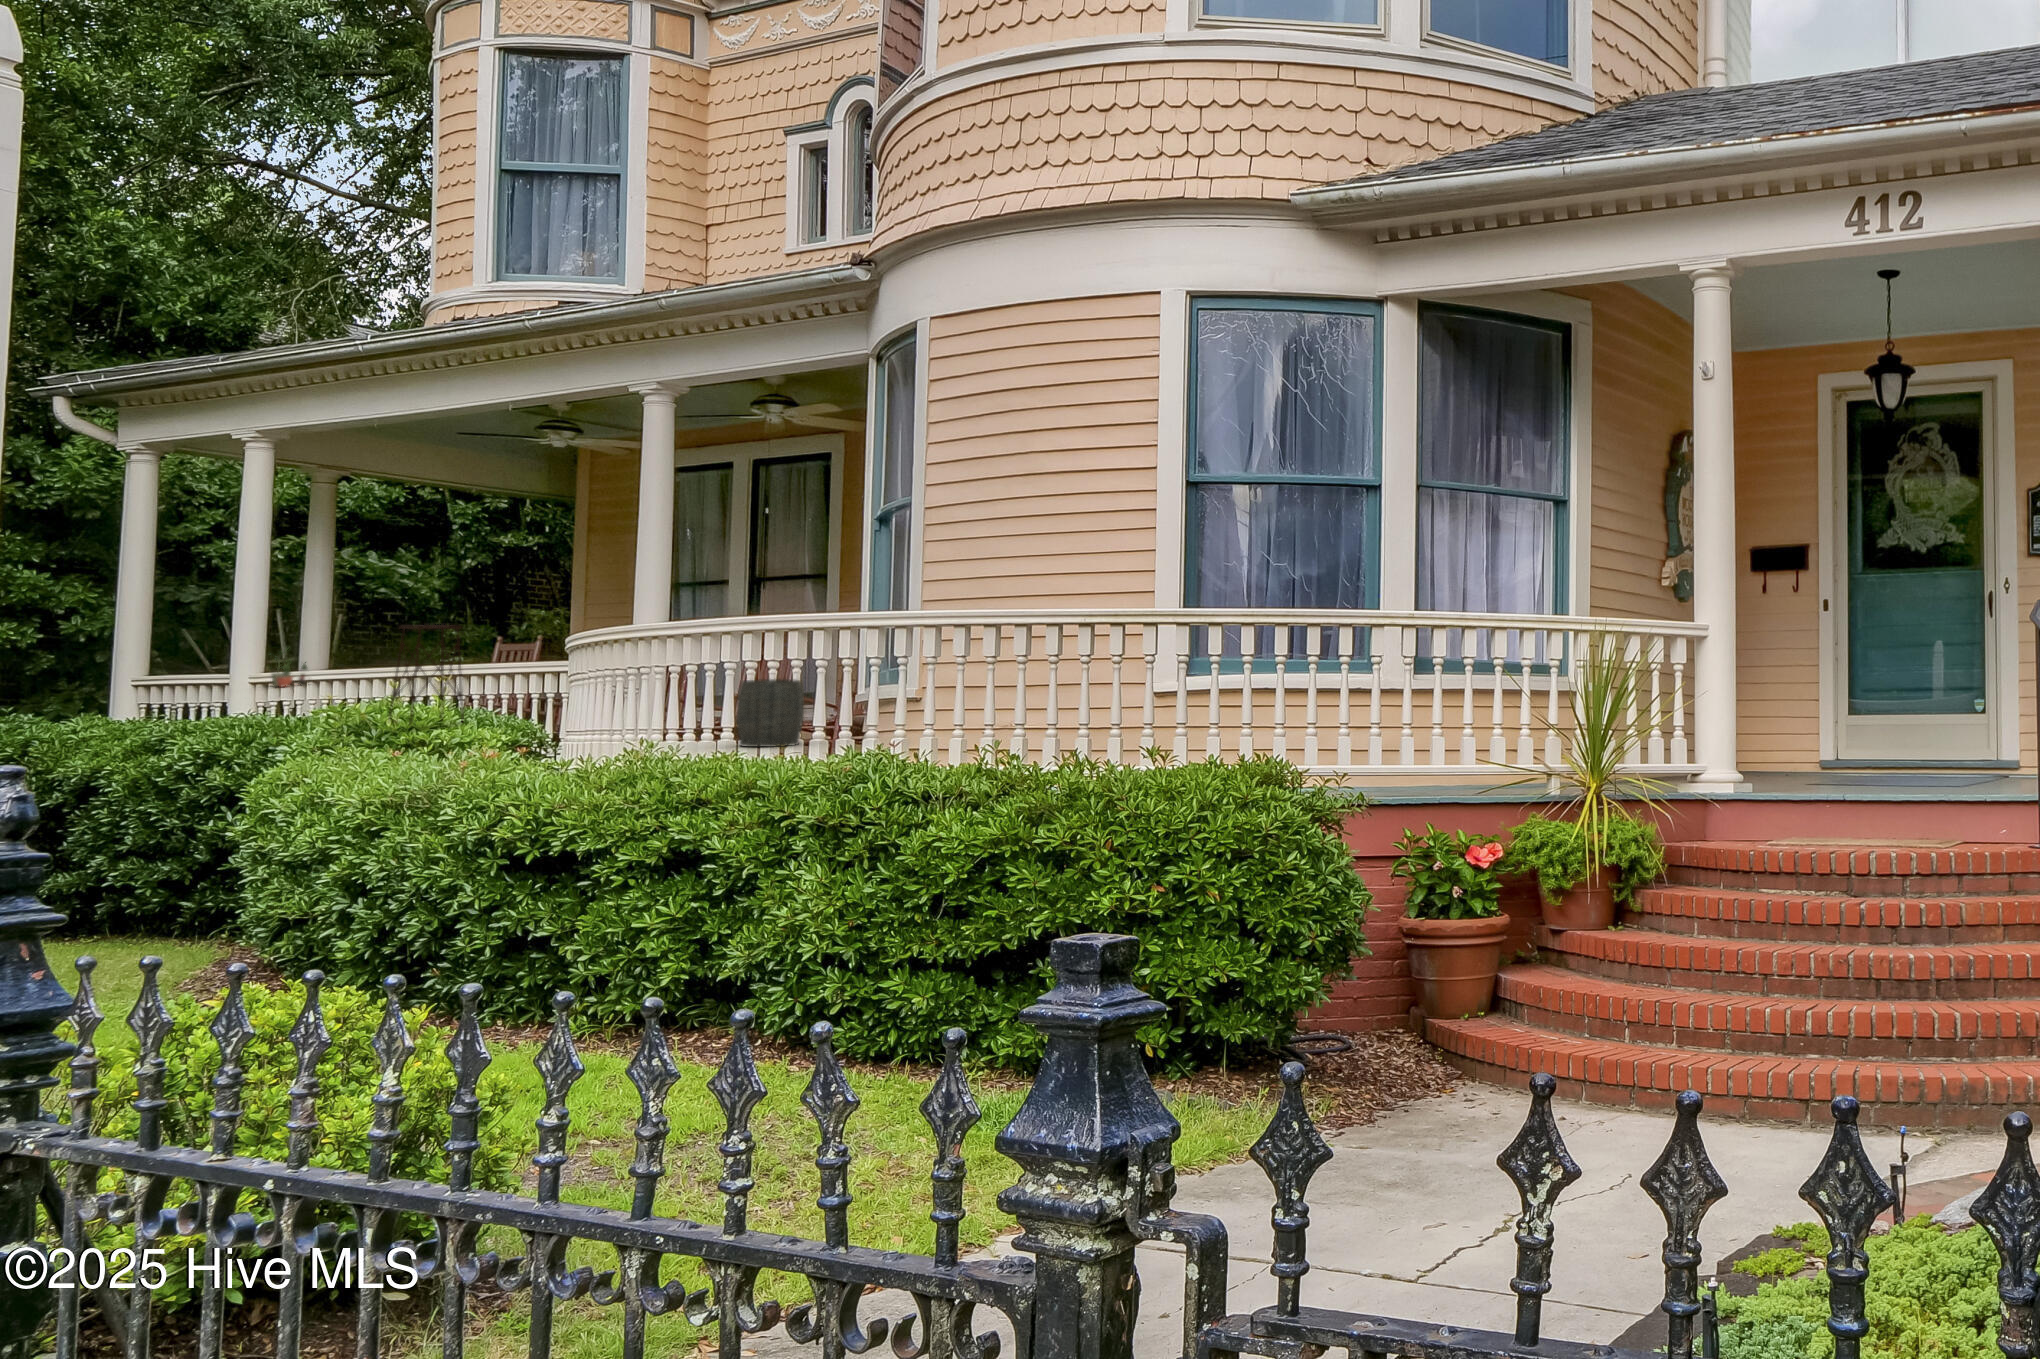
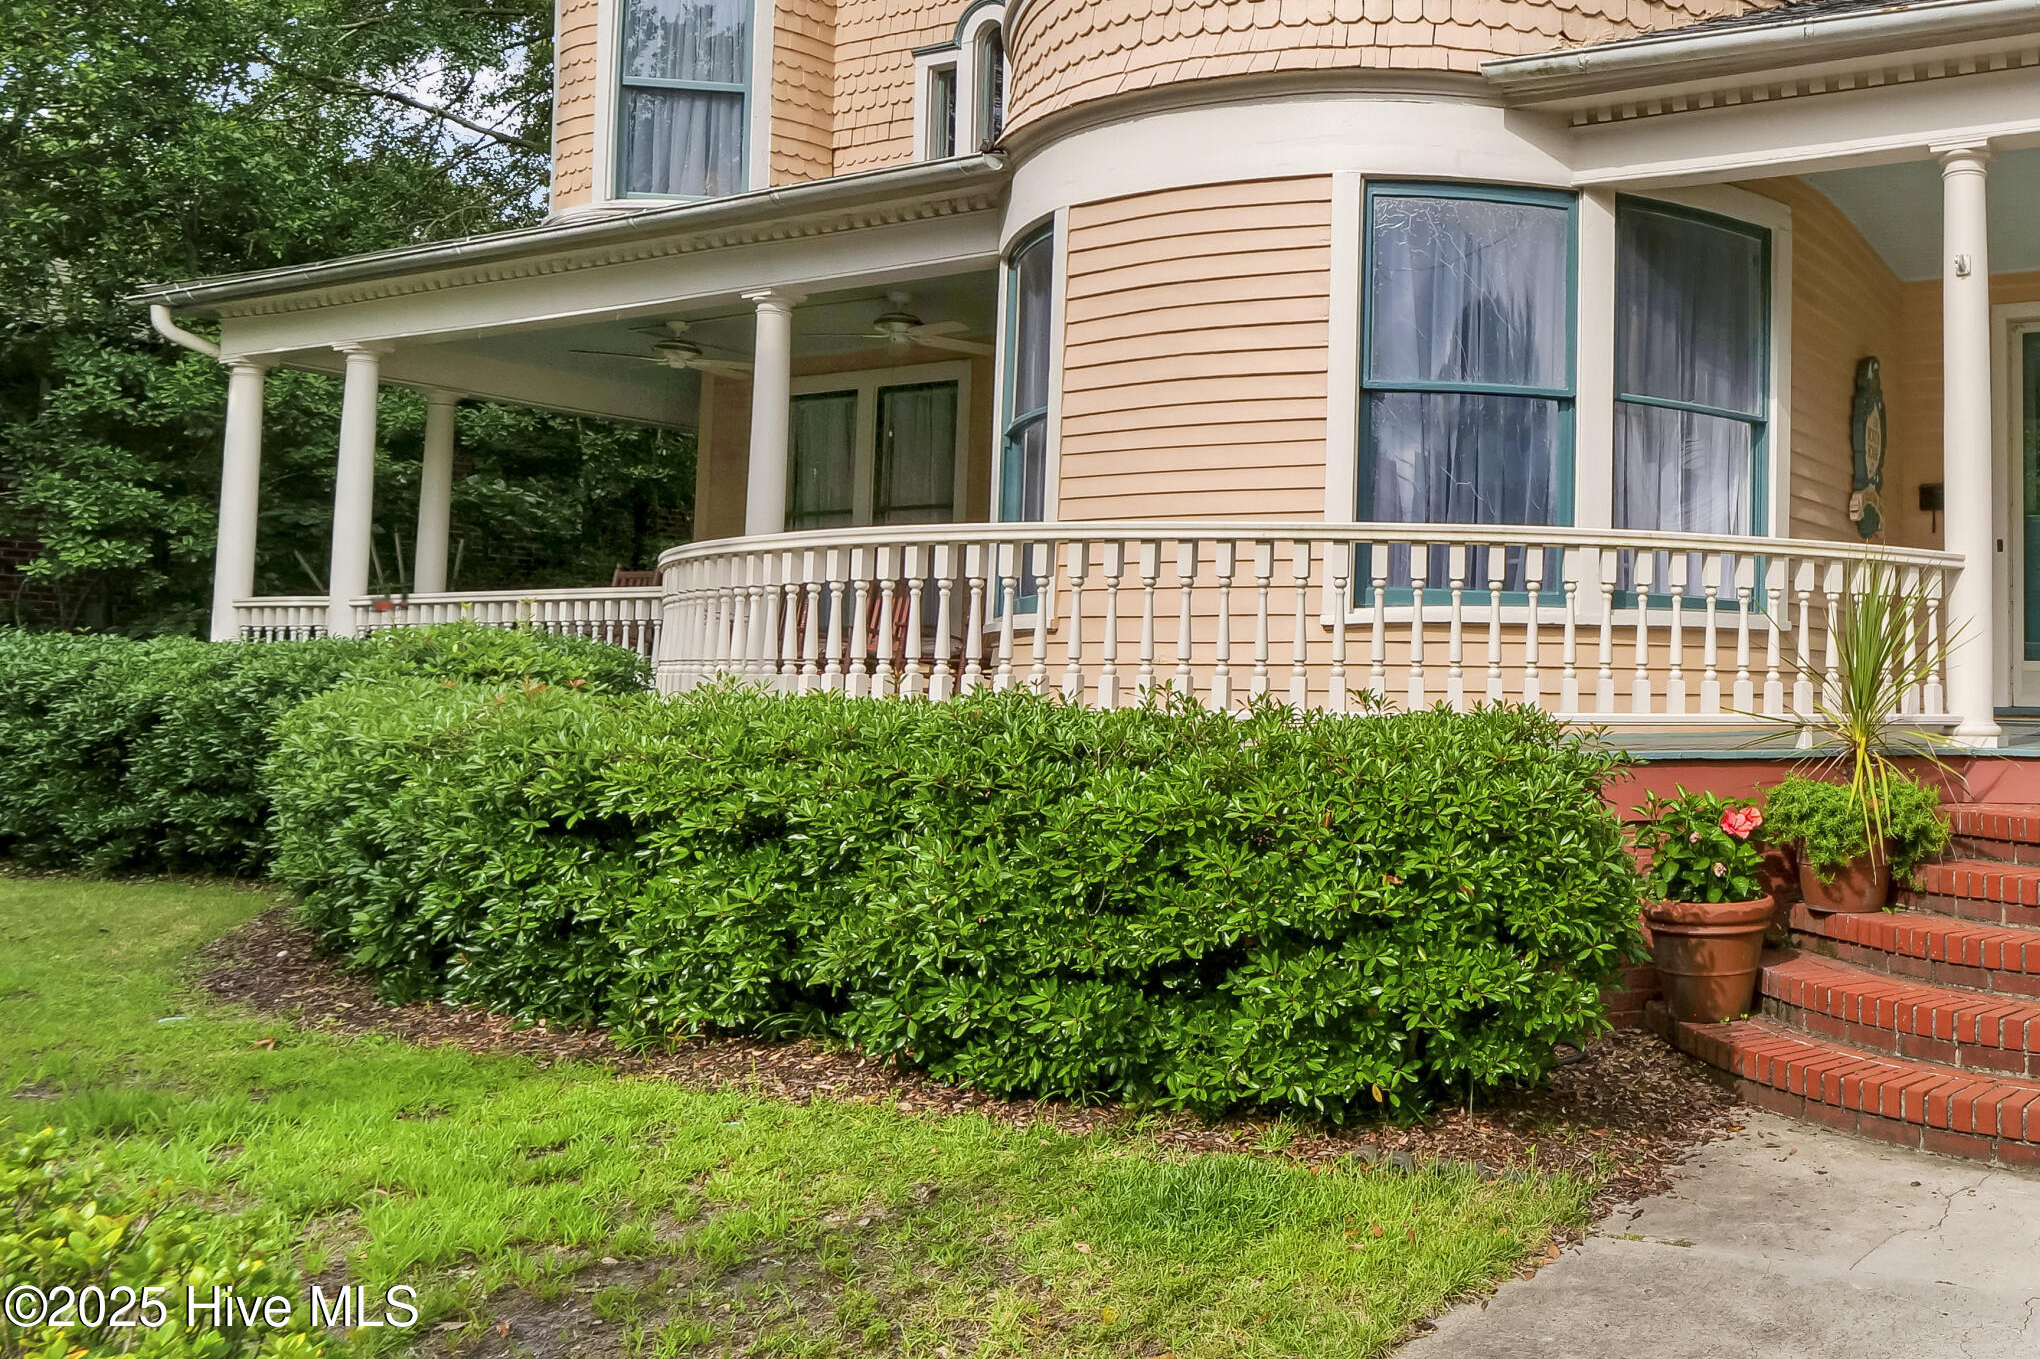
side table: present [388,625,464,726] -> none [460,544,545,654]
woven basket: present [736,679,804,747] -> none [839,605,918,684]

